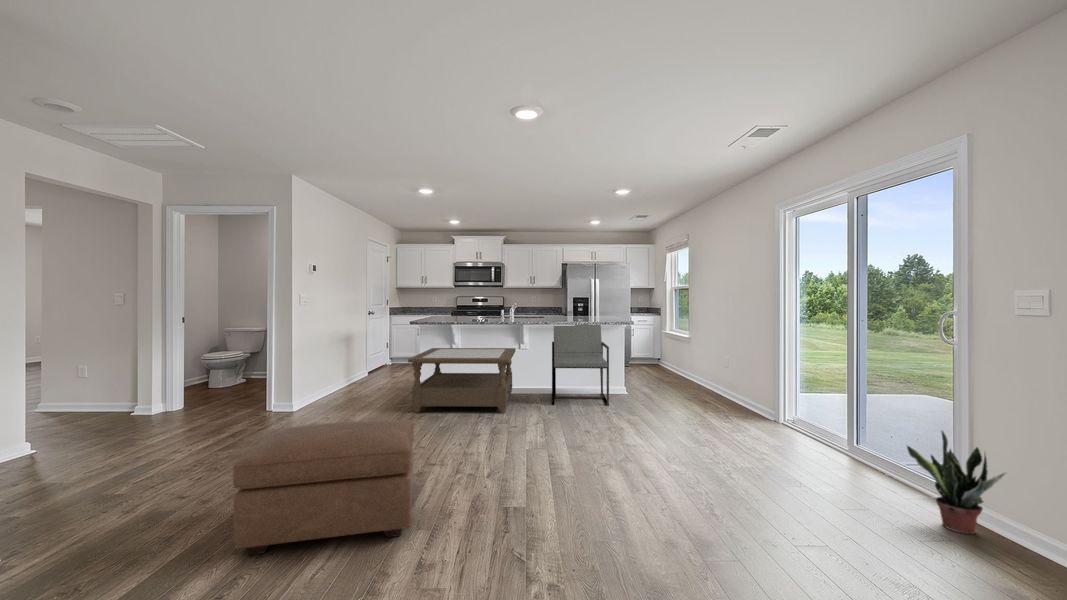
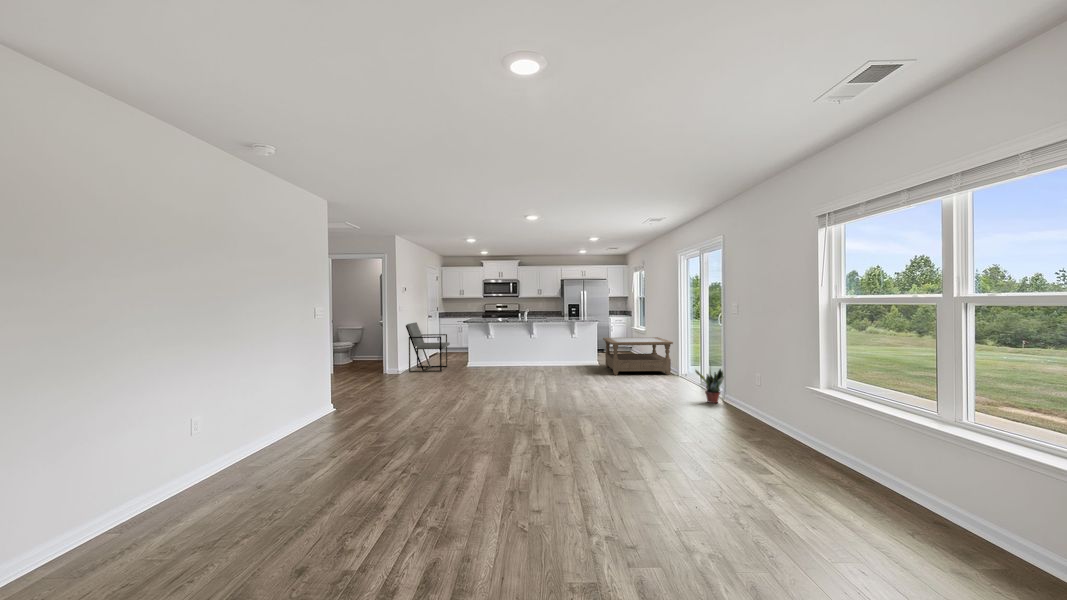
armchair: present [552,325,609,406] -> present [406,323,450,372]
coffee table: present [408,348,516,413] -> present [603,337,673,375]
ottoman: present [233,420,414,555] -> none [422,363,487,408]

